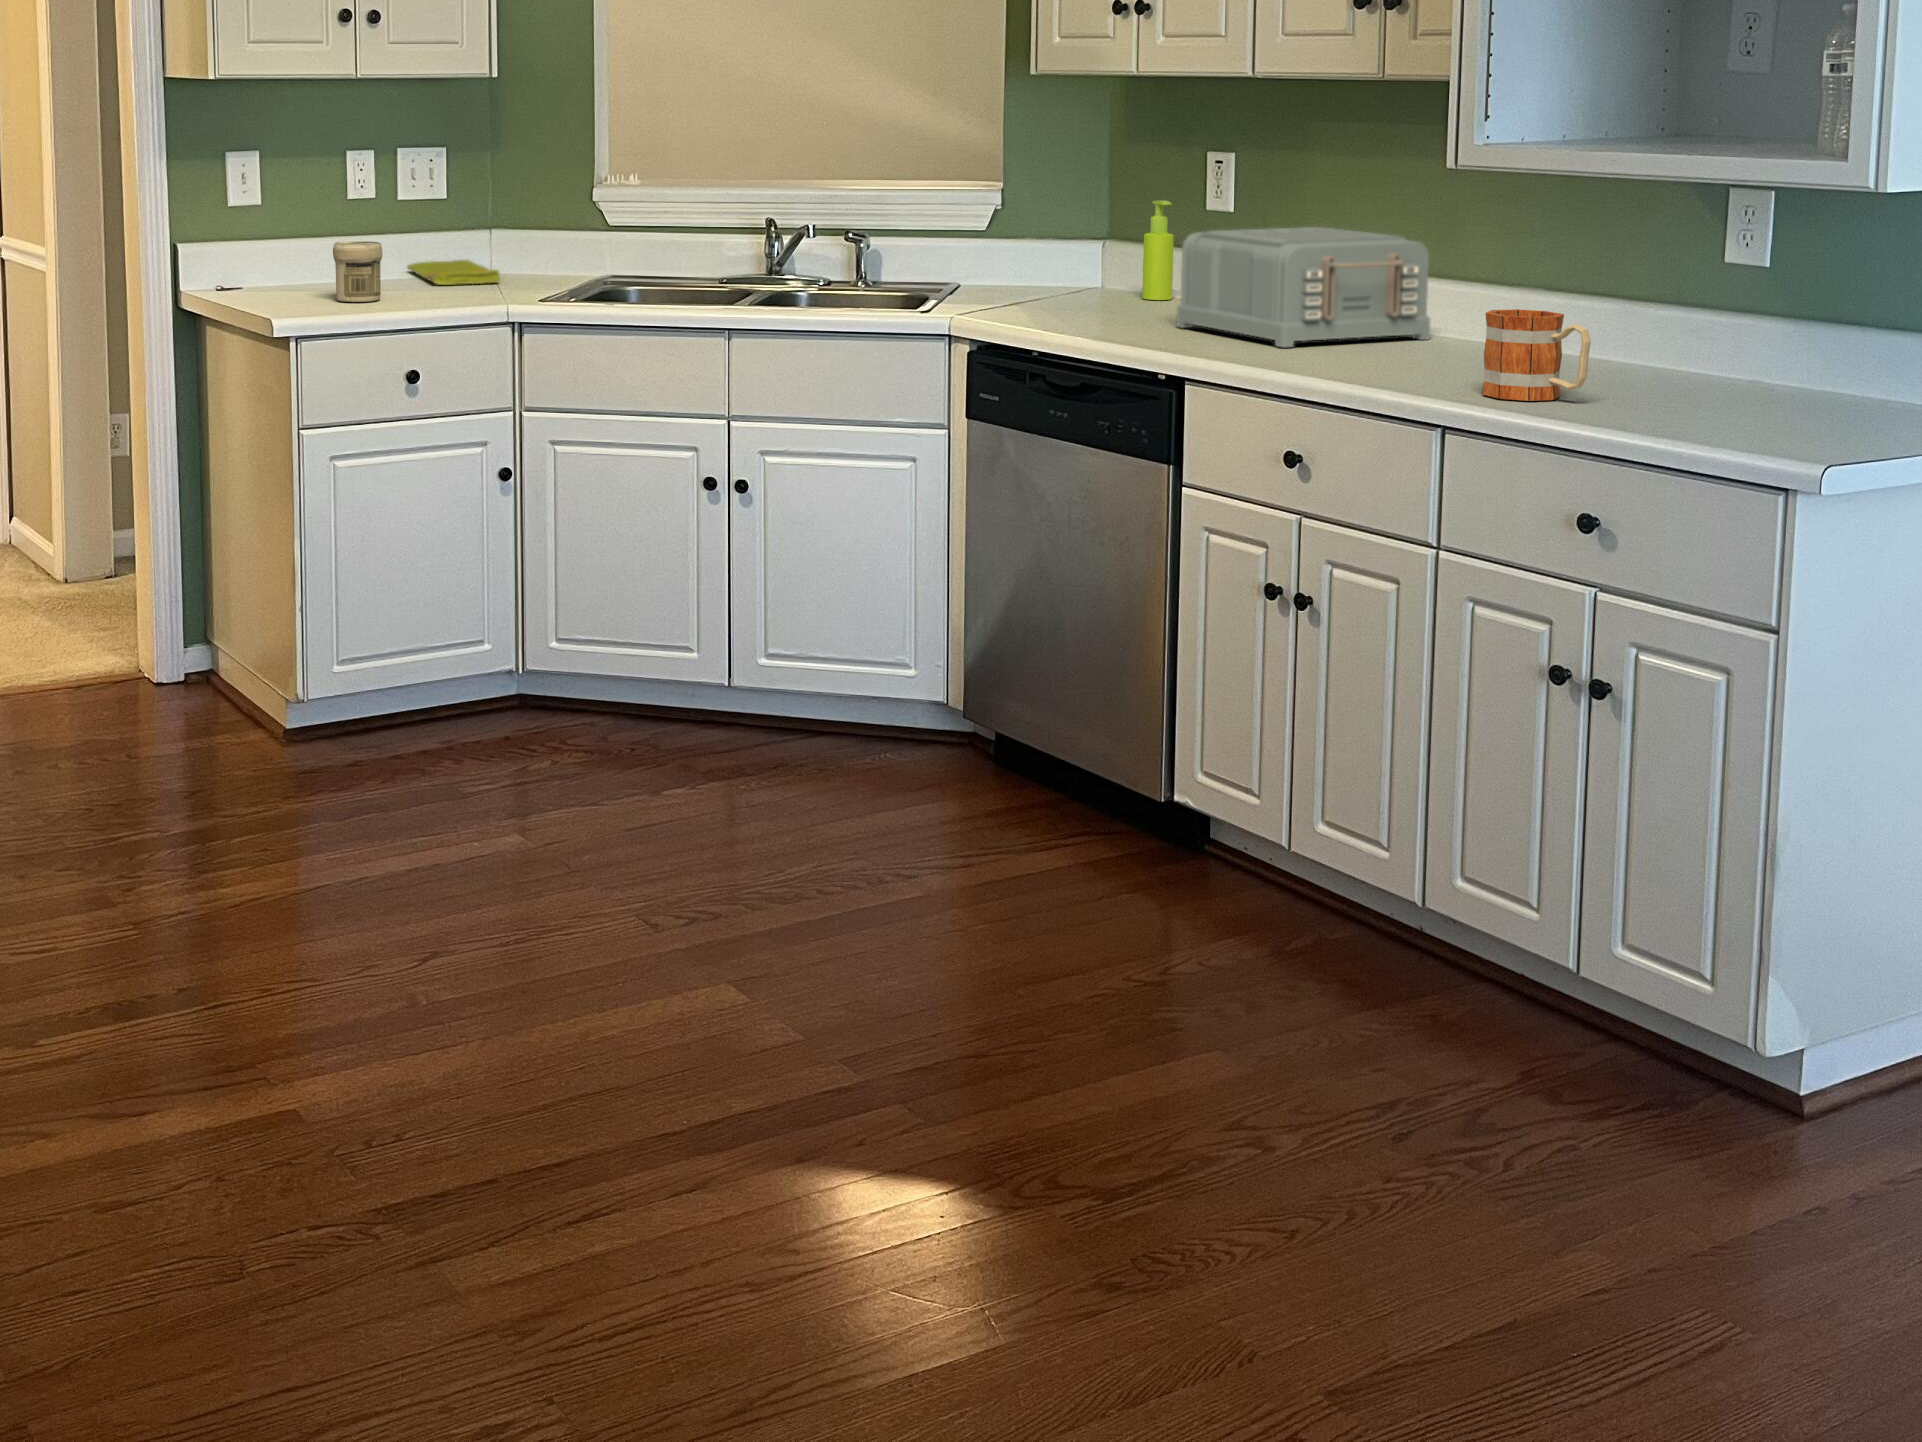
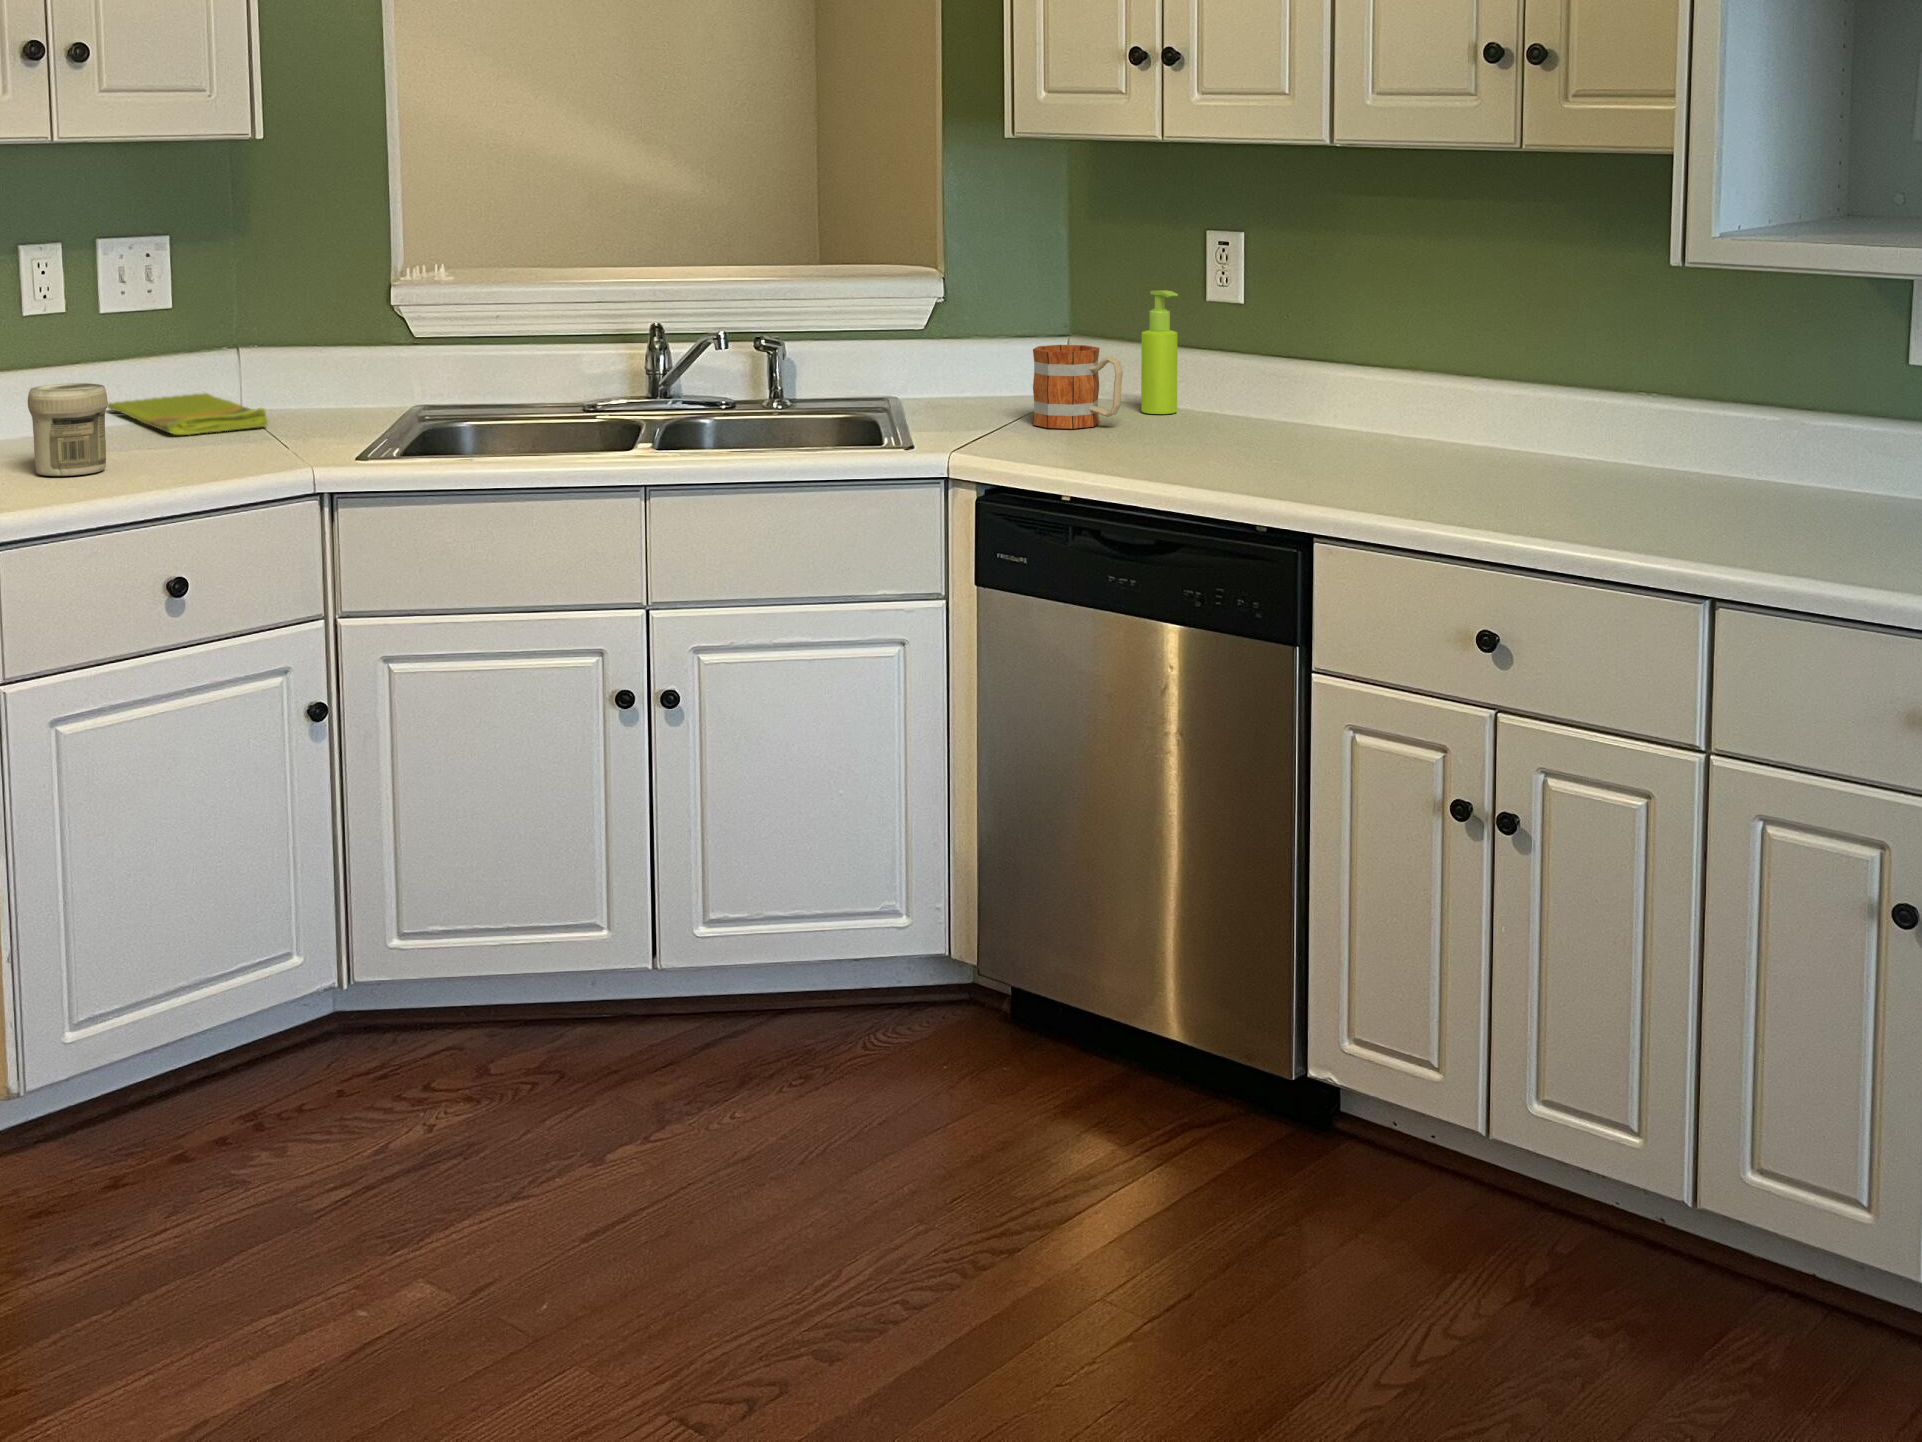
toaster: present [1177,227,1430,347] -> none [1245,325,1551,486]
mug: present [1482,309,1591,401] -> present [1033,345,1123,429]

